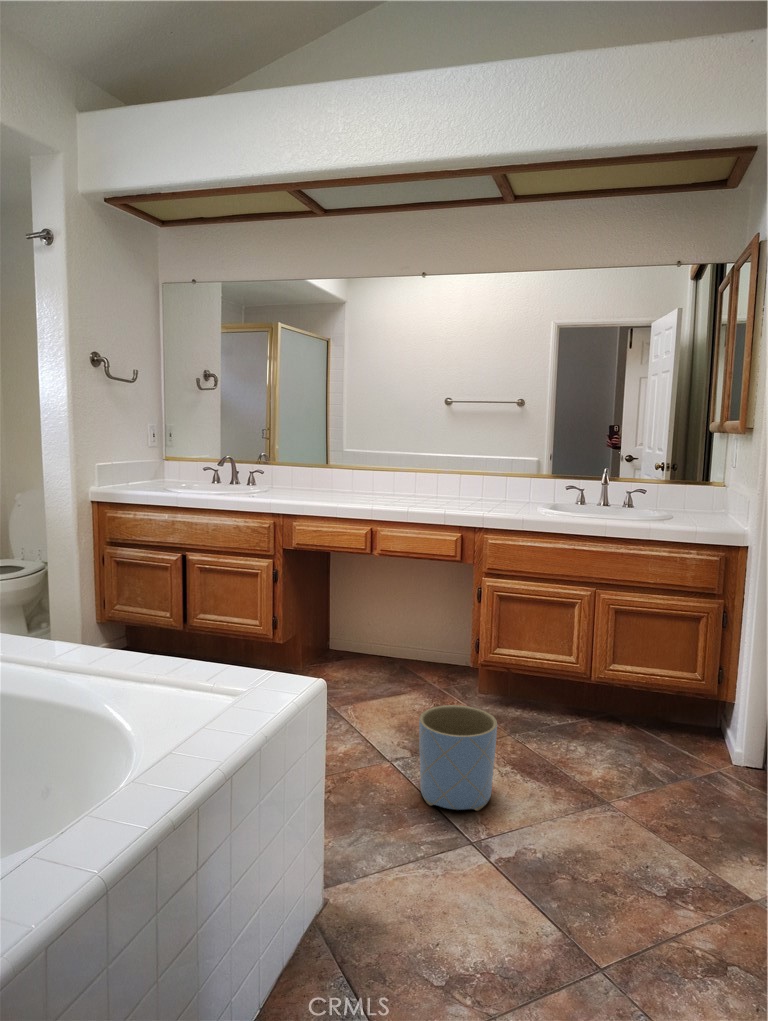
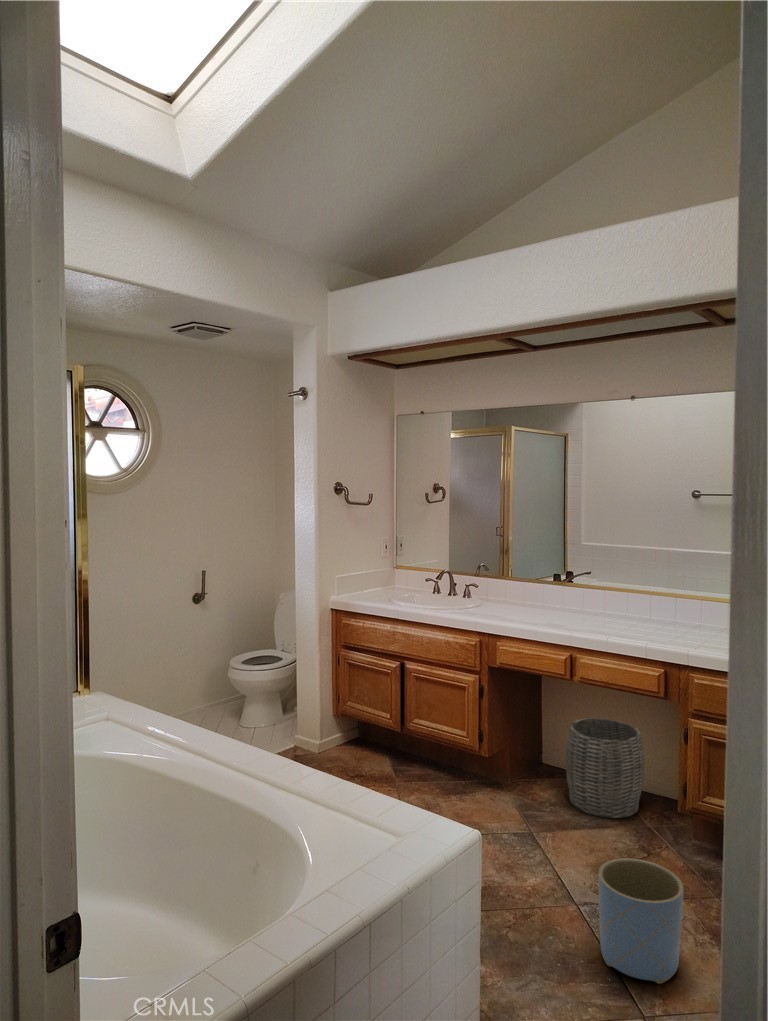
woven basket: none [360,597,433,687] -> present [566,718,644,818]

